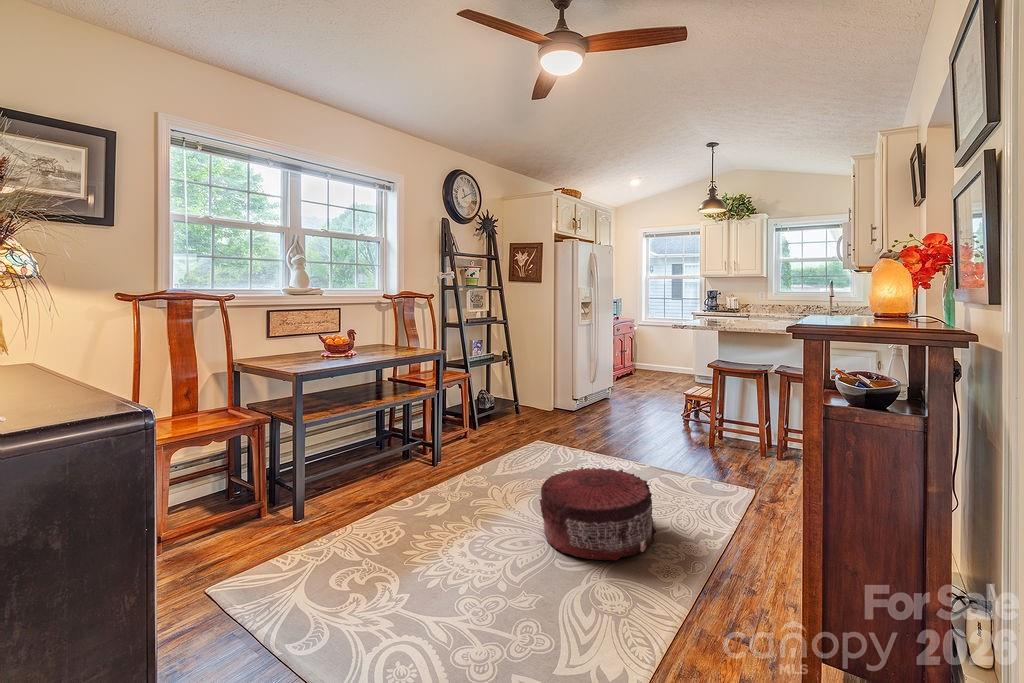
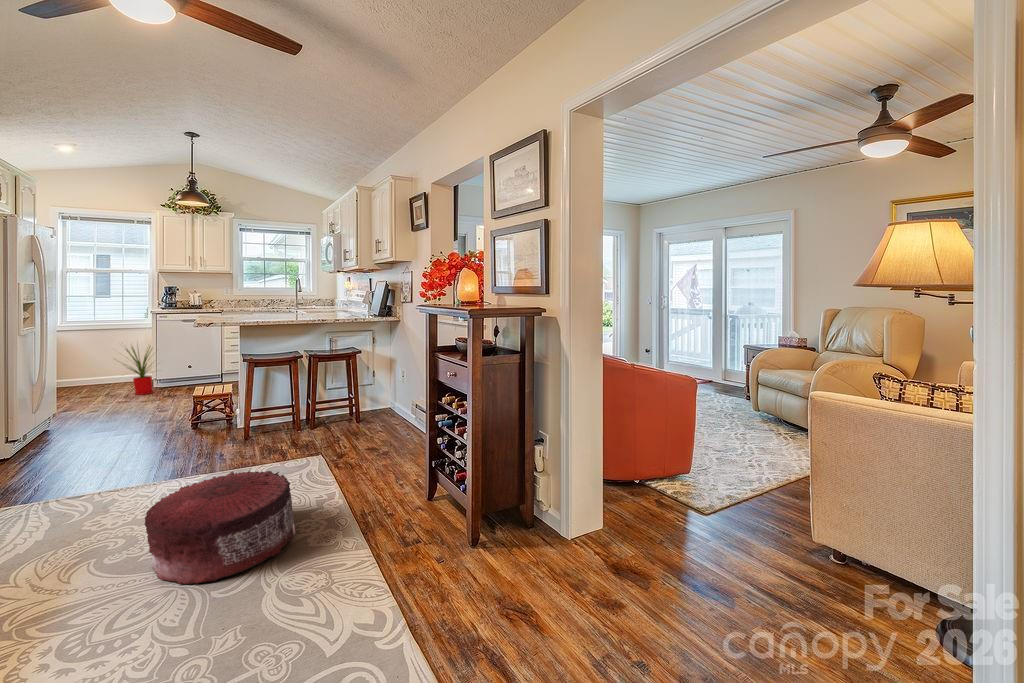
house plant: none [660,336,697,384] -> present [126,346,153,395]

